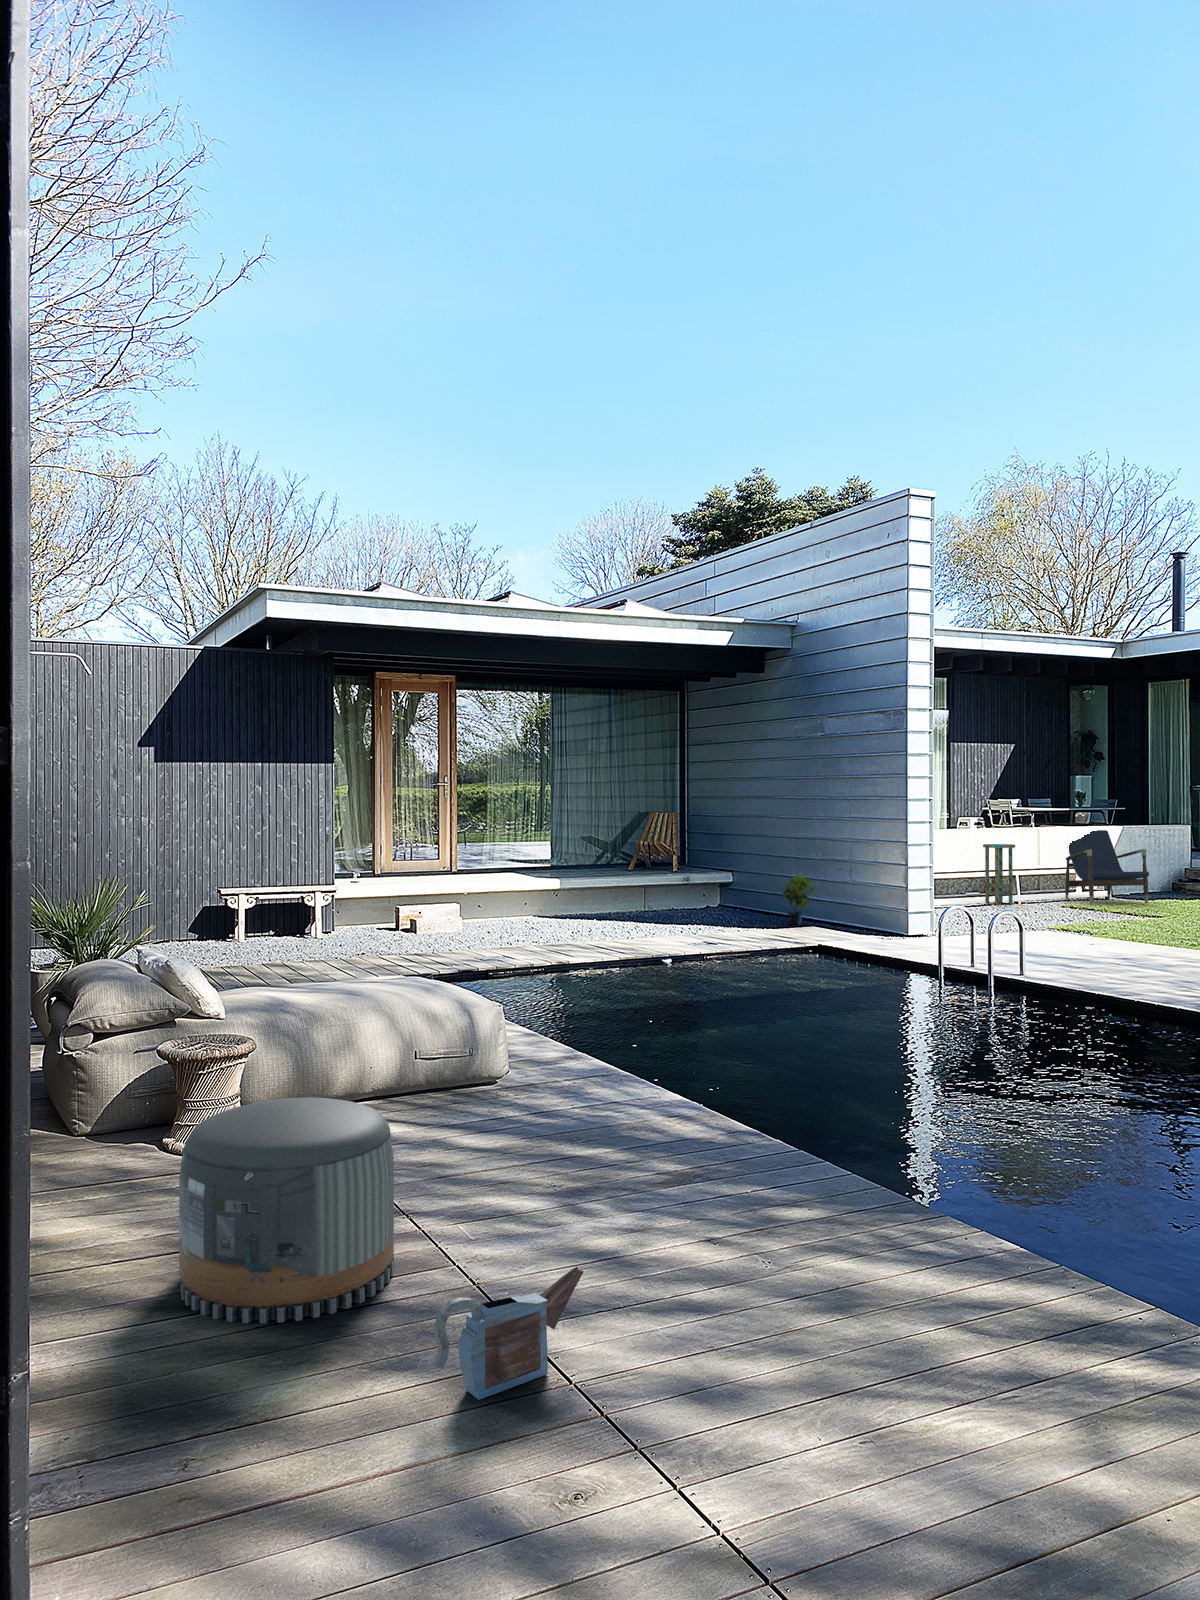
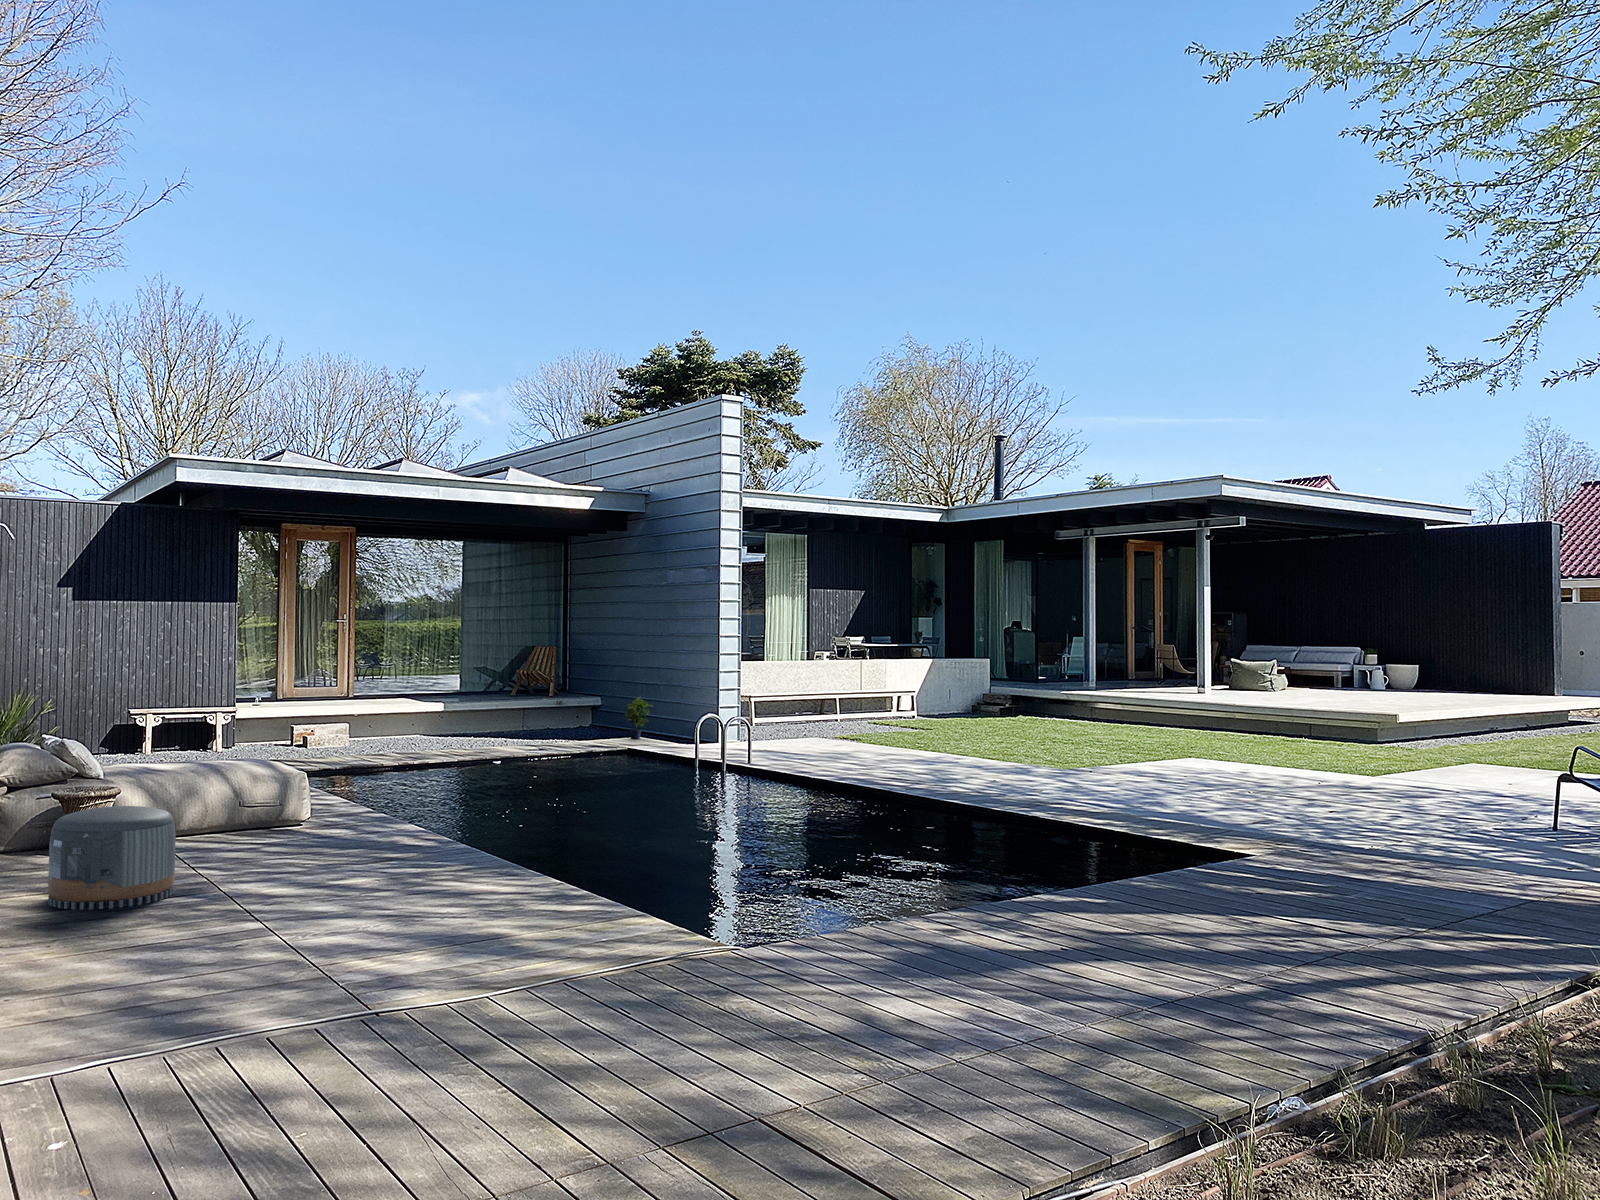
lounge chair: present [1065,830,1149,904] -> none [883,665,942,725]
side table: present [983,844,1015,905] -> none [811,676,836,725]
watering can: present [432,1267,584,1400] -> none [166,870,253,924]

